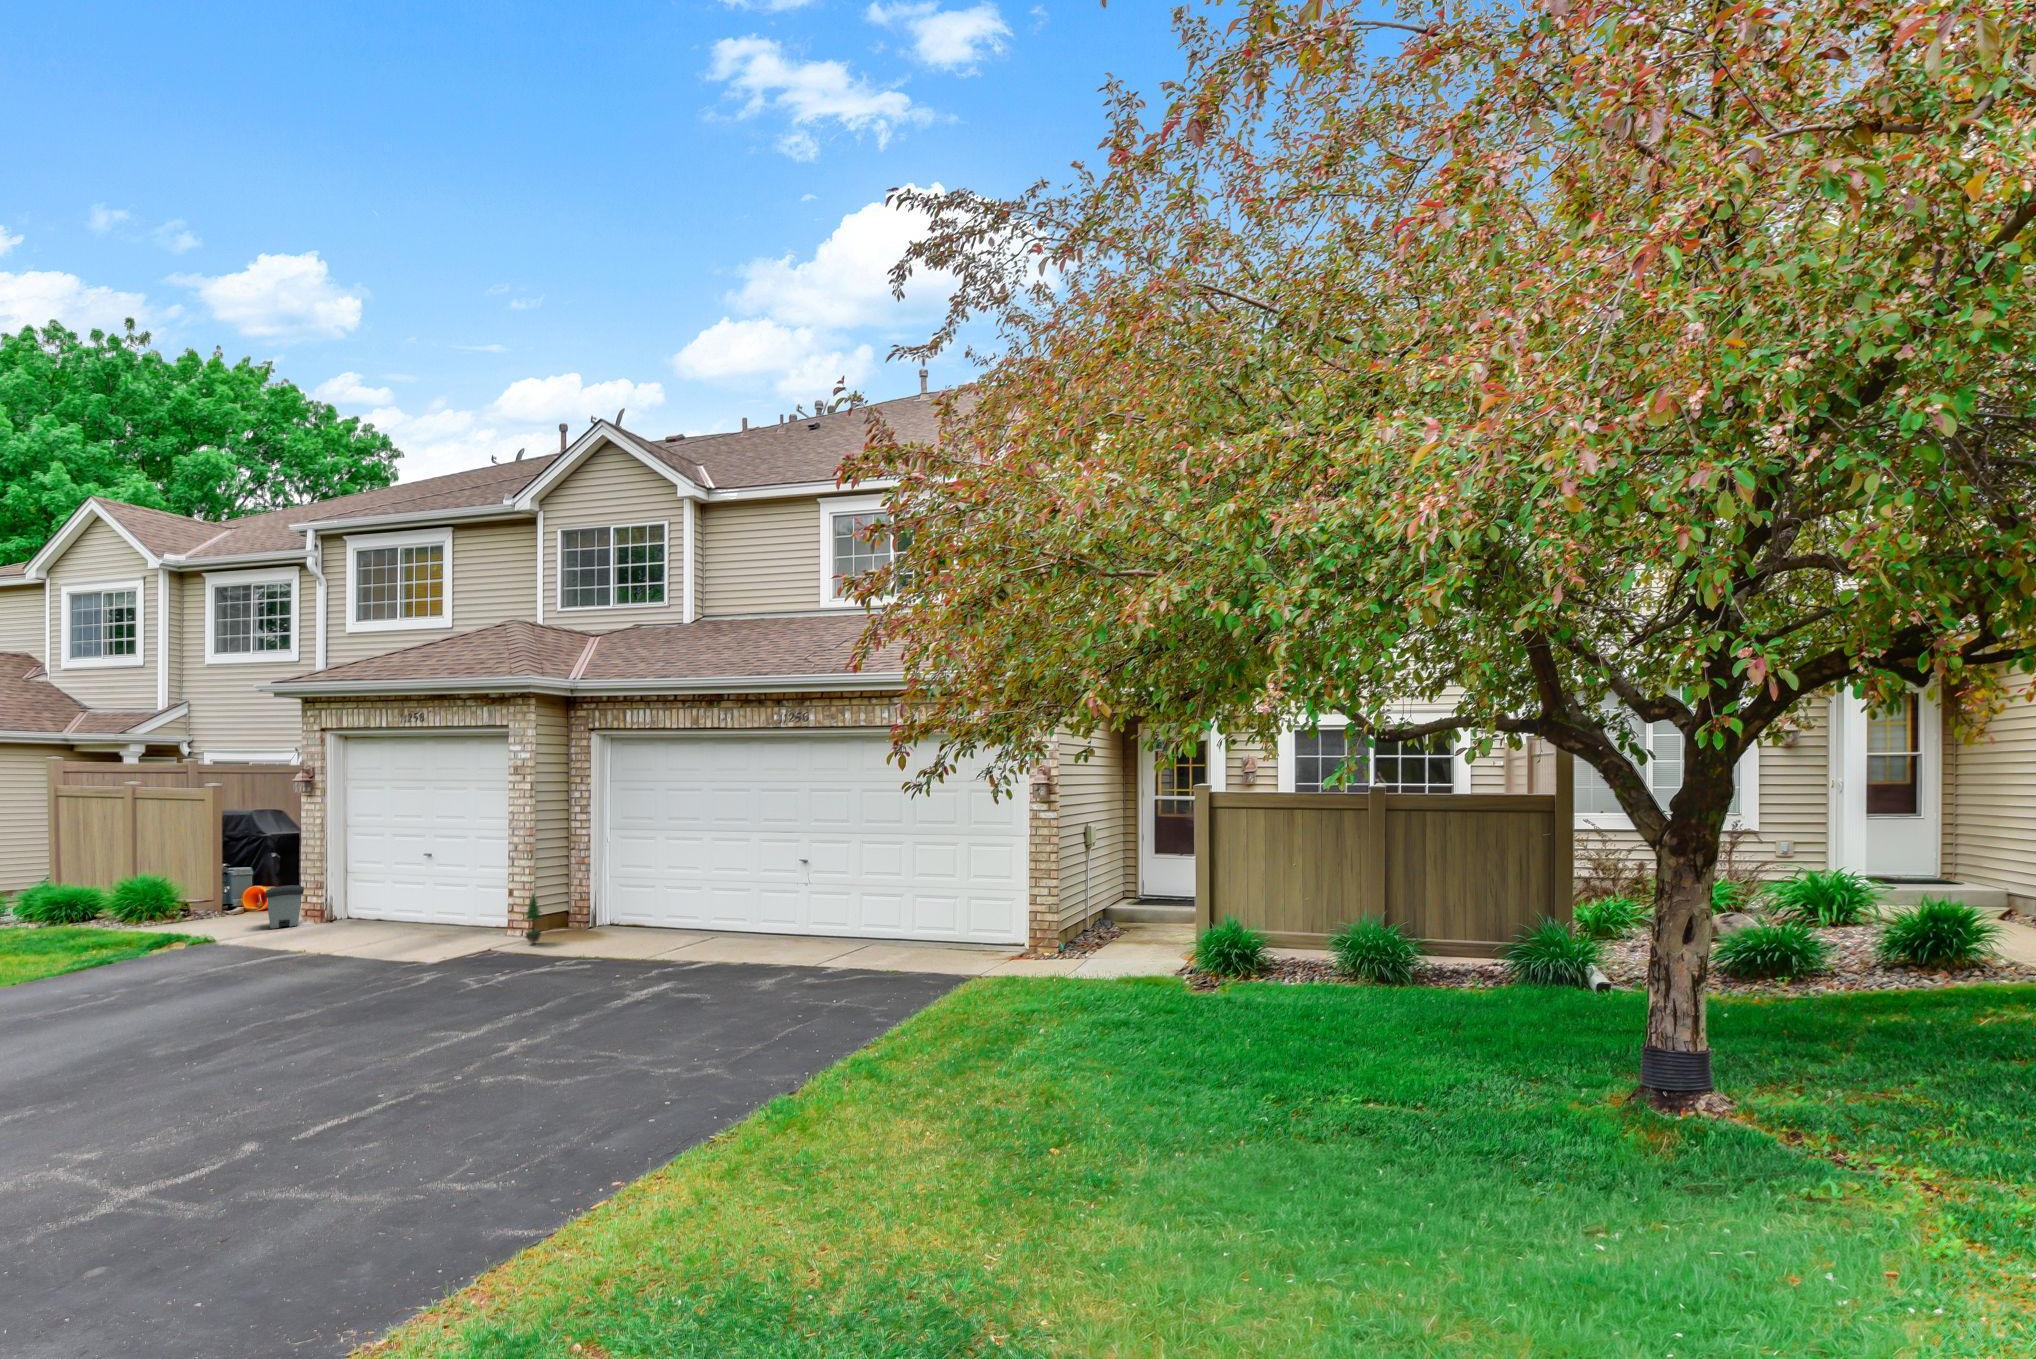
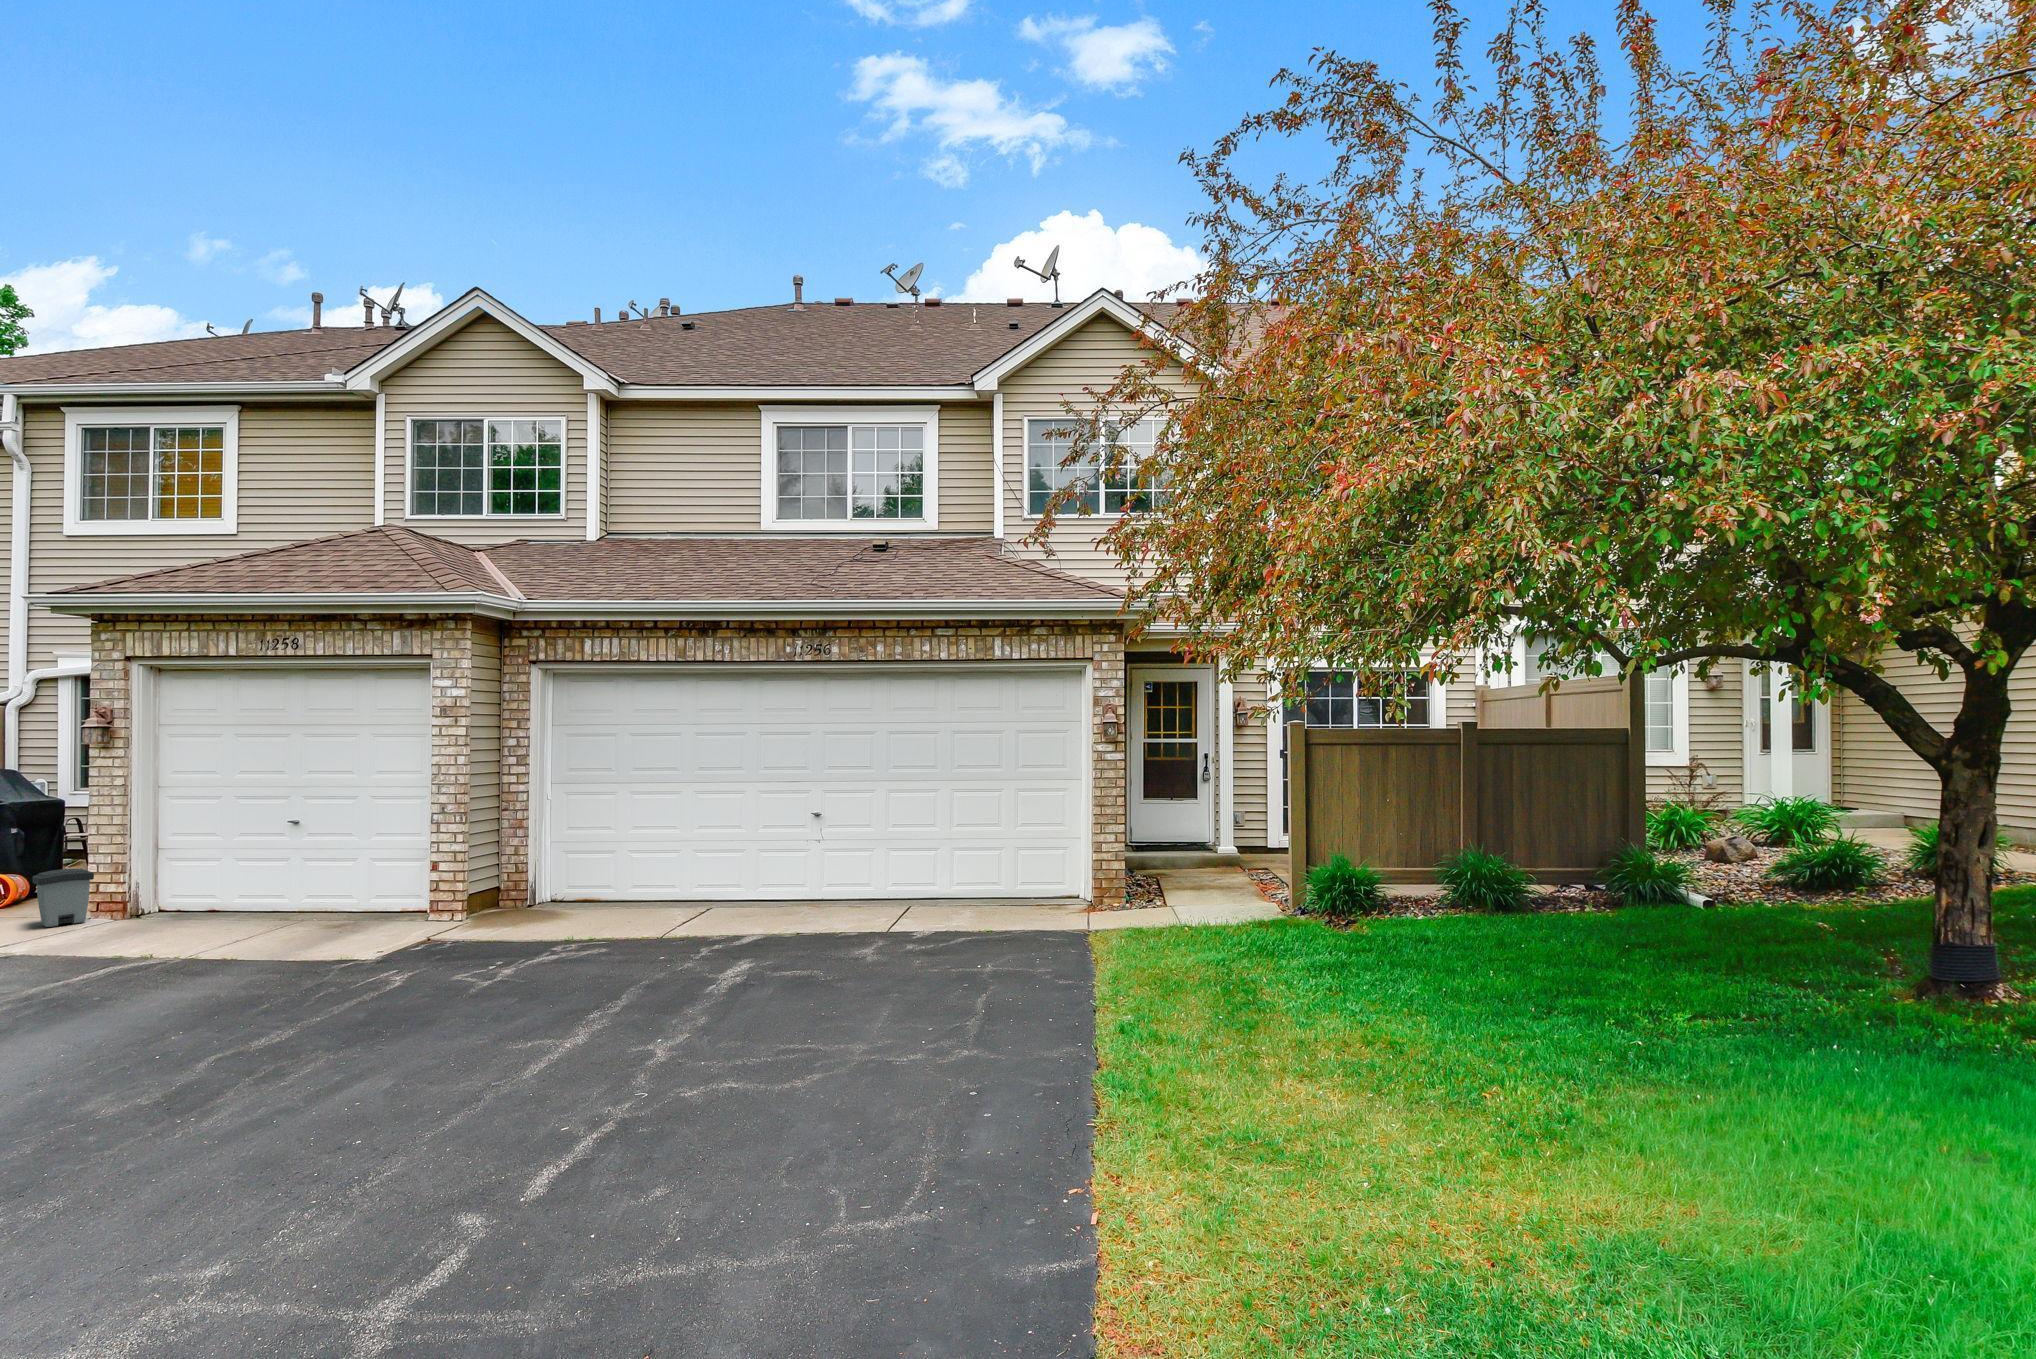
potted tree: present [525,893,542,943] -> none [465,860,491,924]

